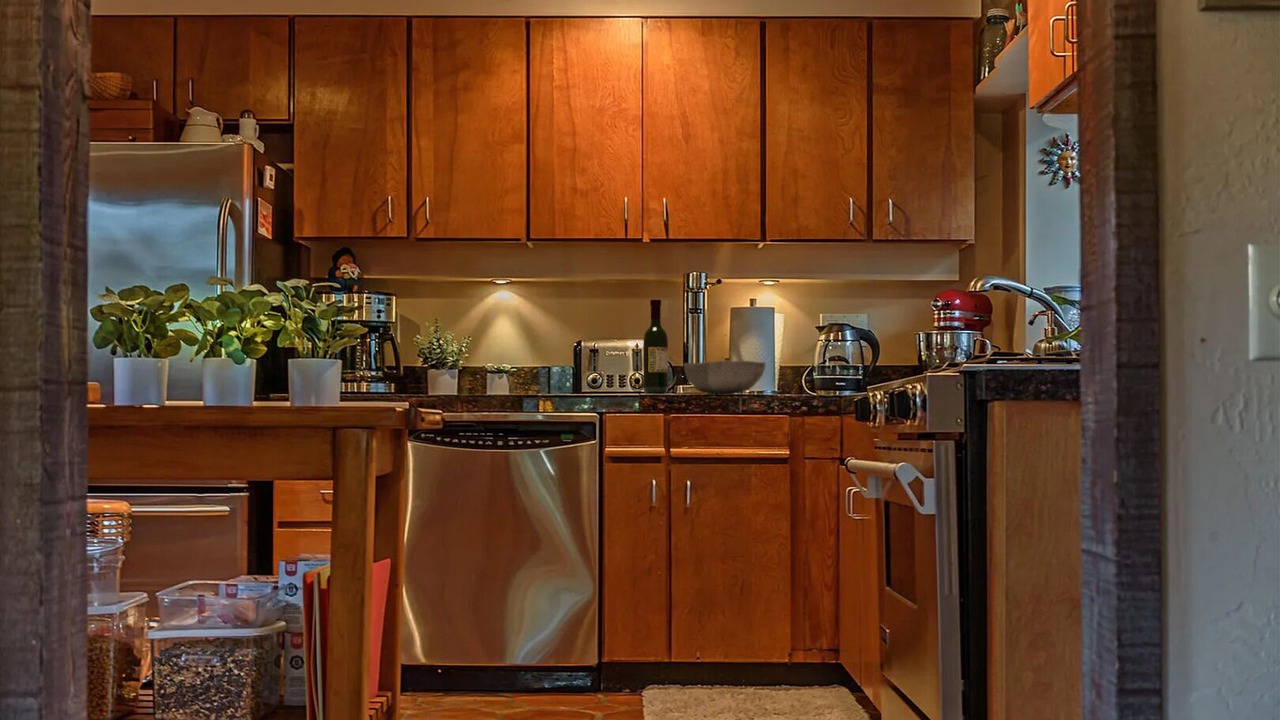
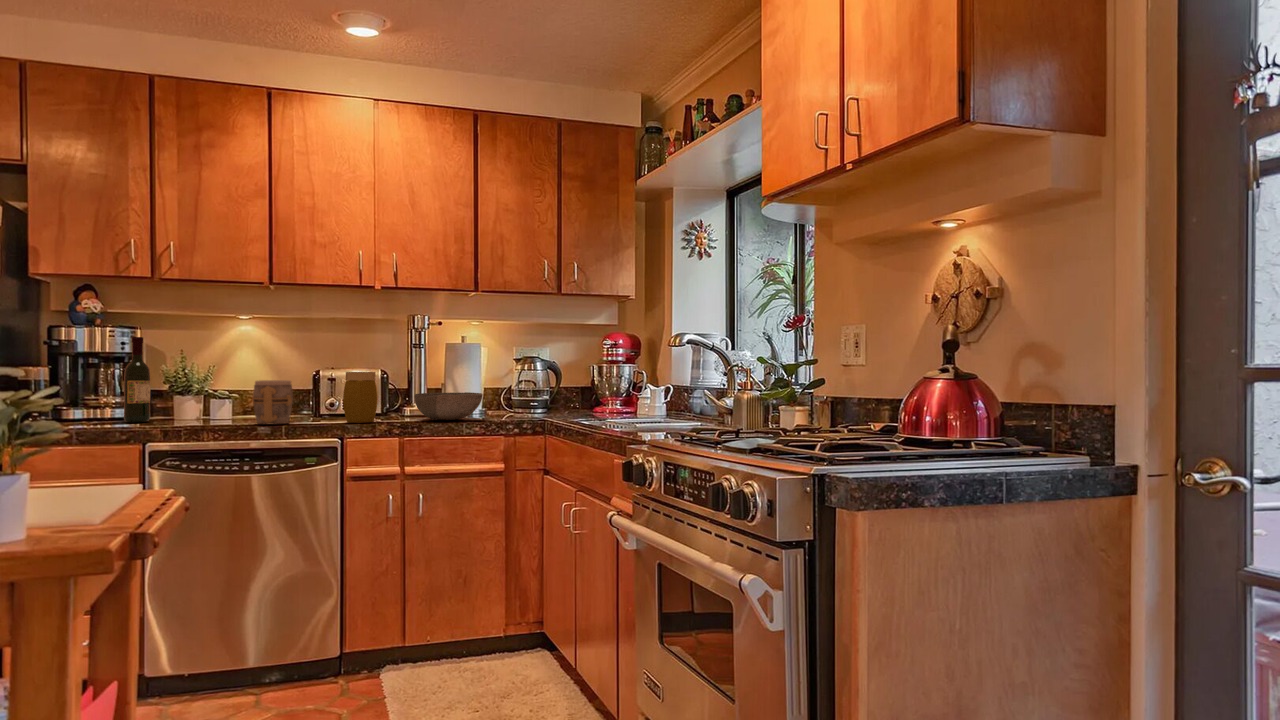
wine bottle: present [643,300,668,394] -> present [124,337,151,423]
jar: none [602,334,641,394] -> present [343,372,378,423]
mug: none [505,344,548,394] -> present [252,380,293,425]

